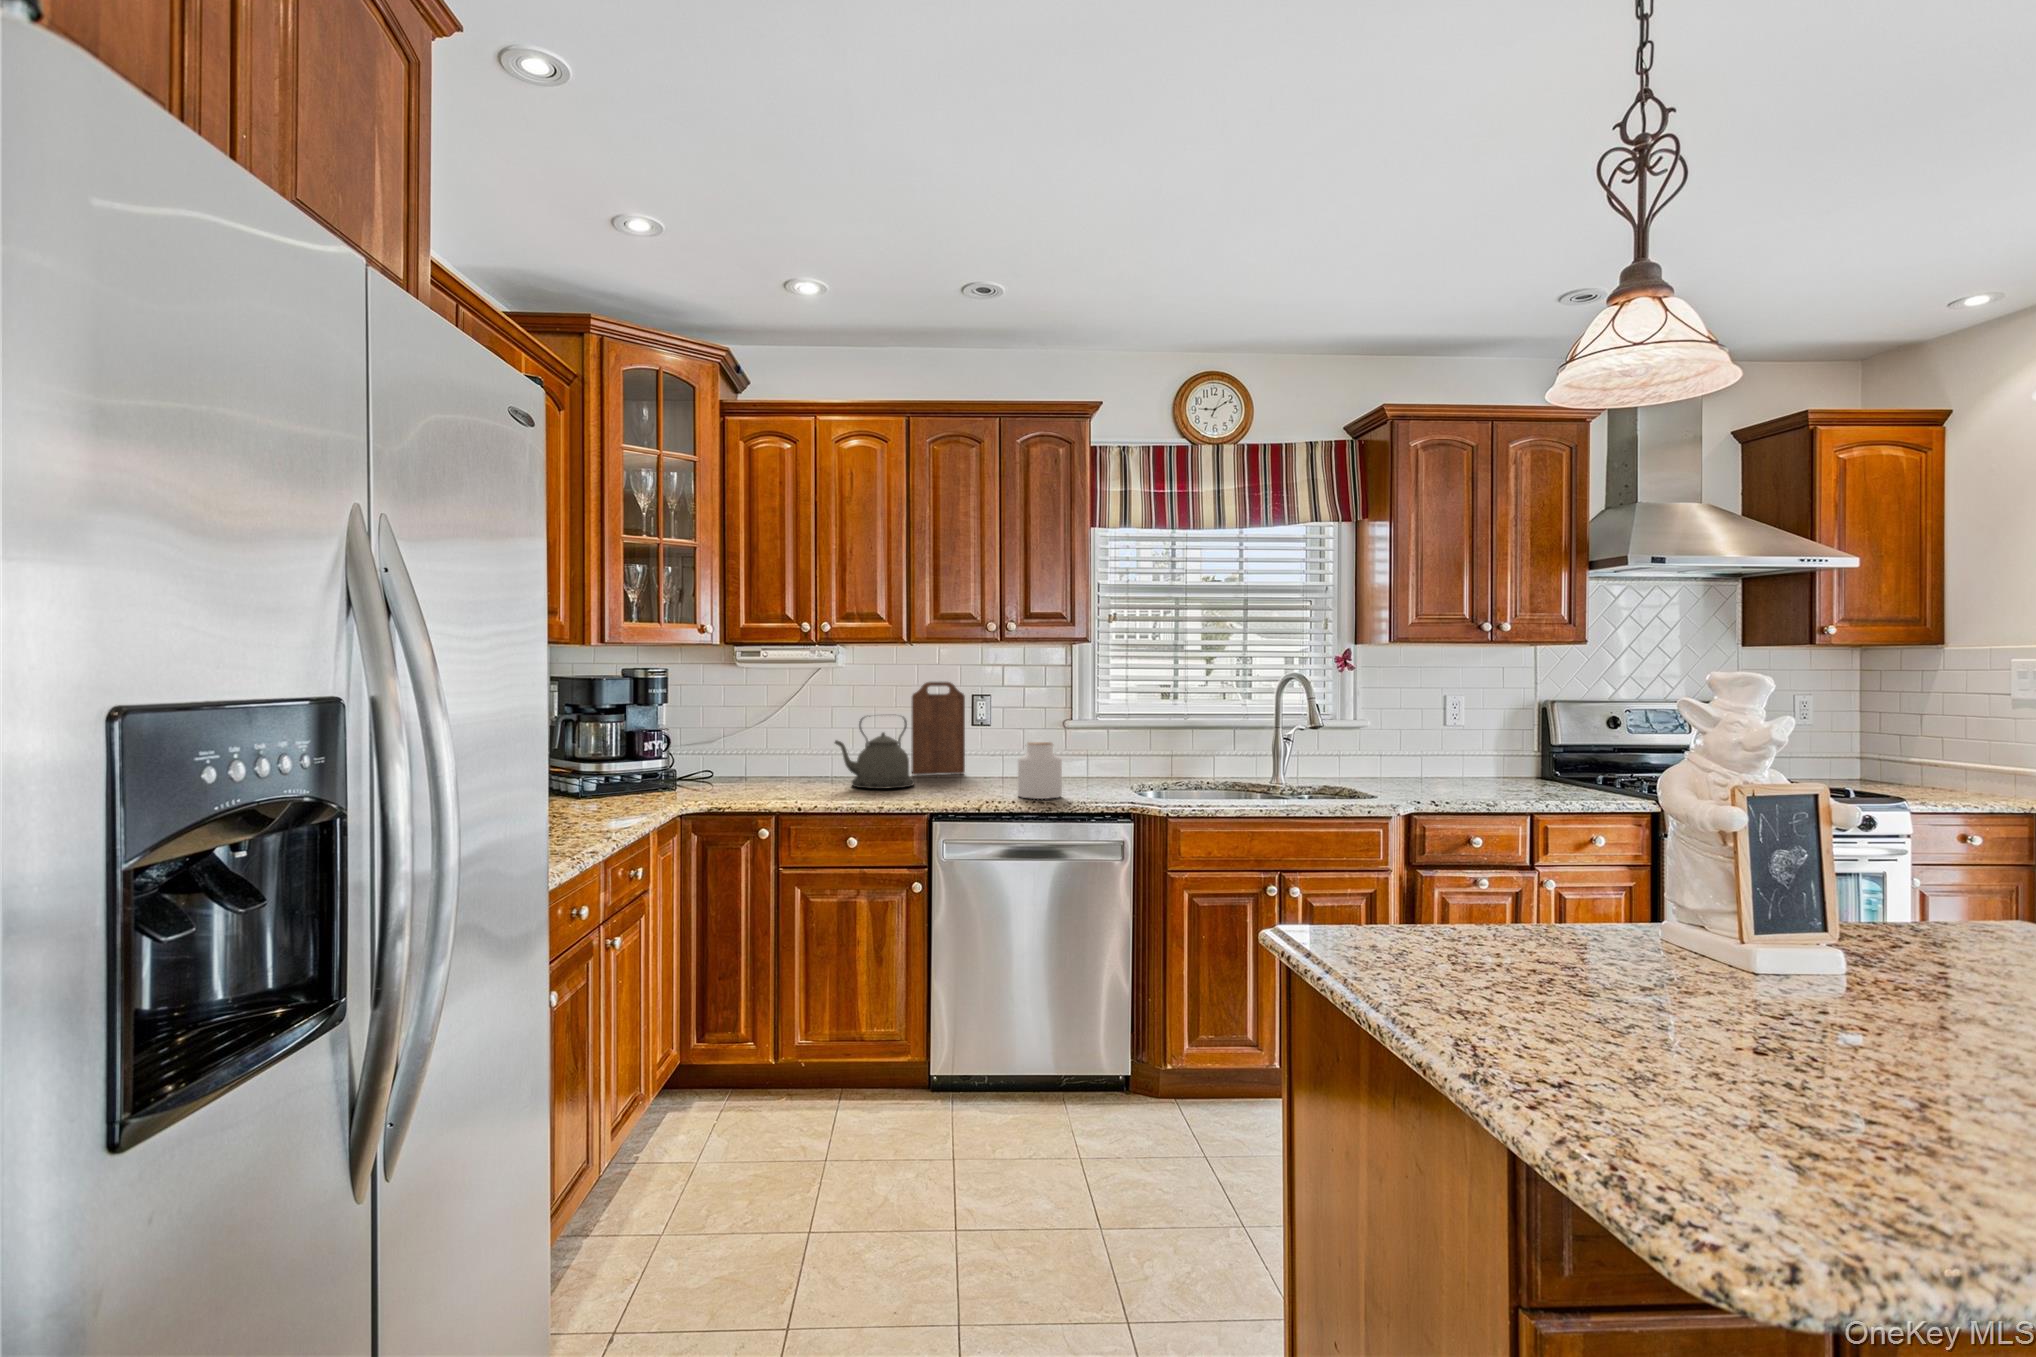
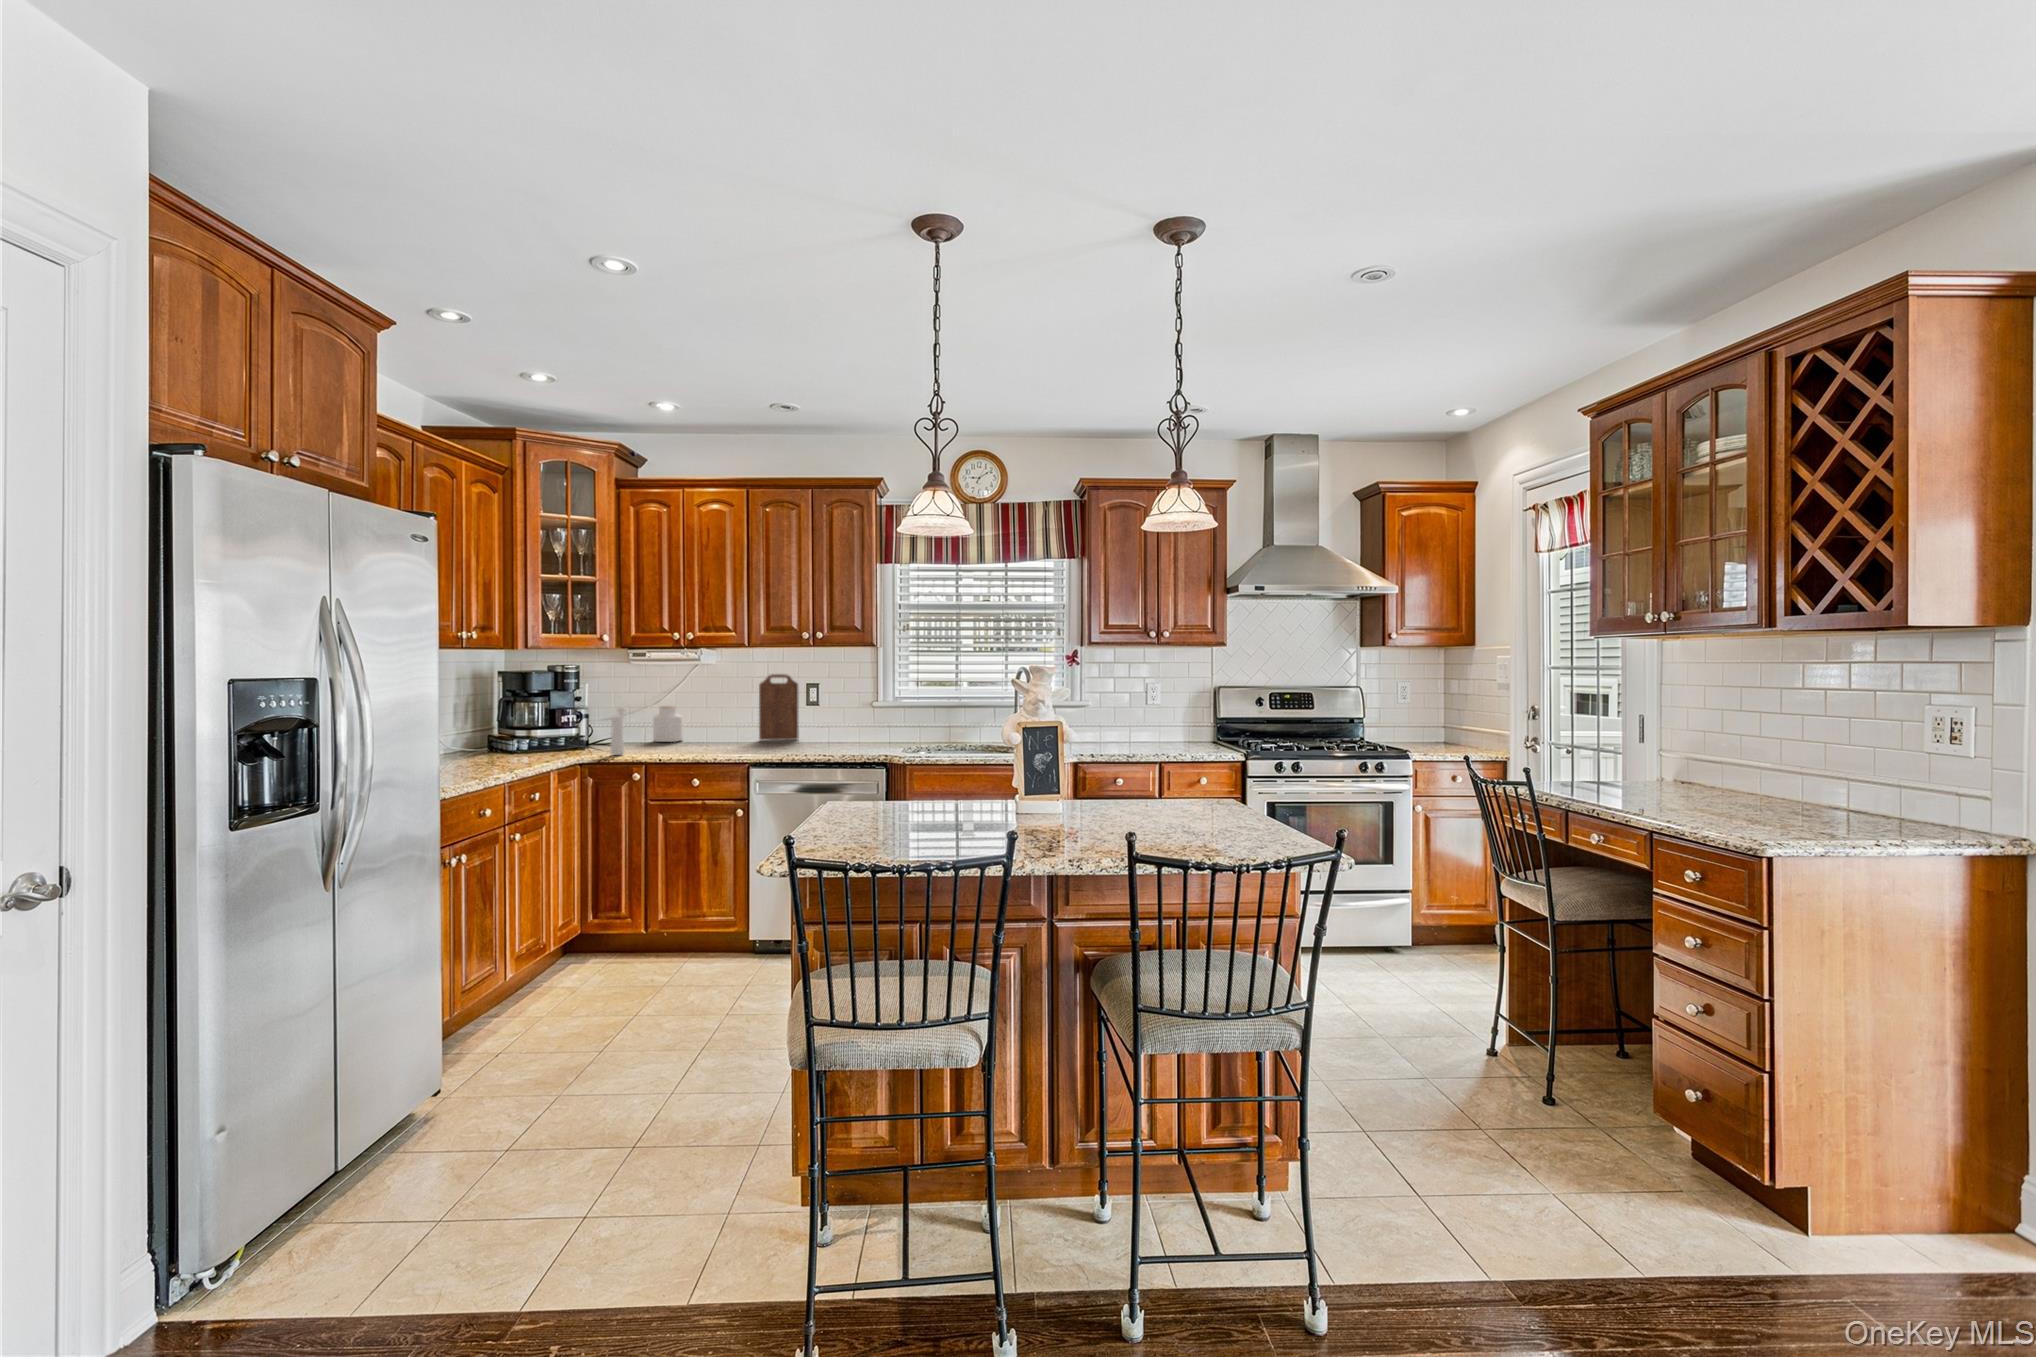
kettle: present [835,716,914,789] -> none [695,697,754,748]
pepper mill: none [721,729,741,801] -> present [610,707,626,755]
jar: present [1017,742,1062,799] -> present [653,706,683,742]

